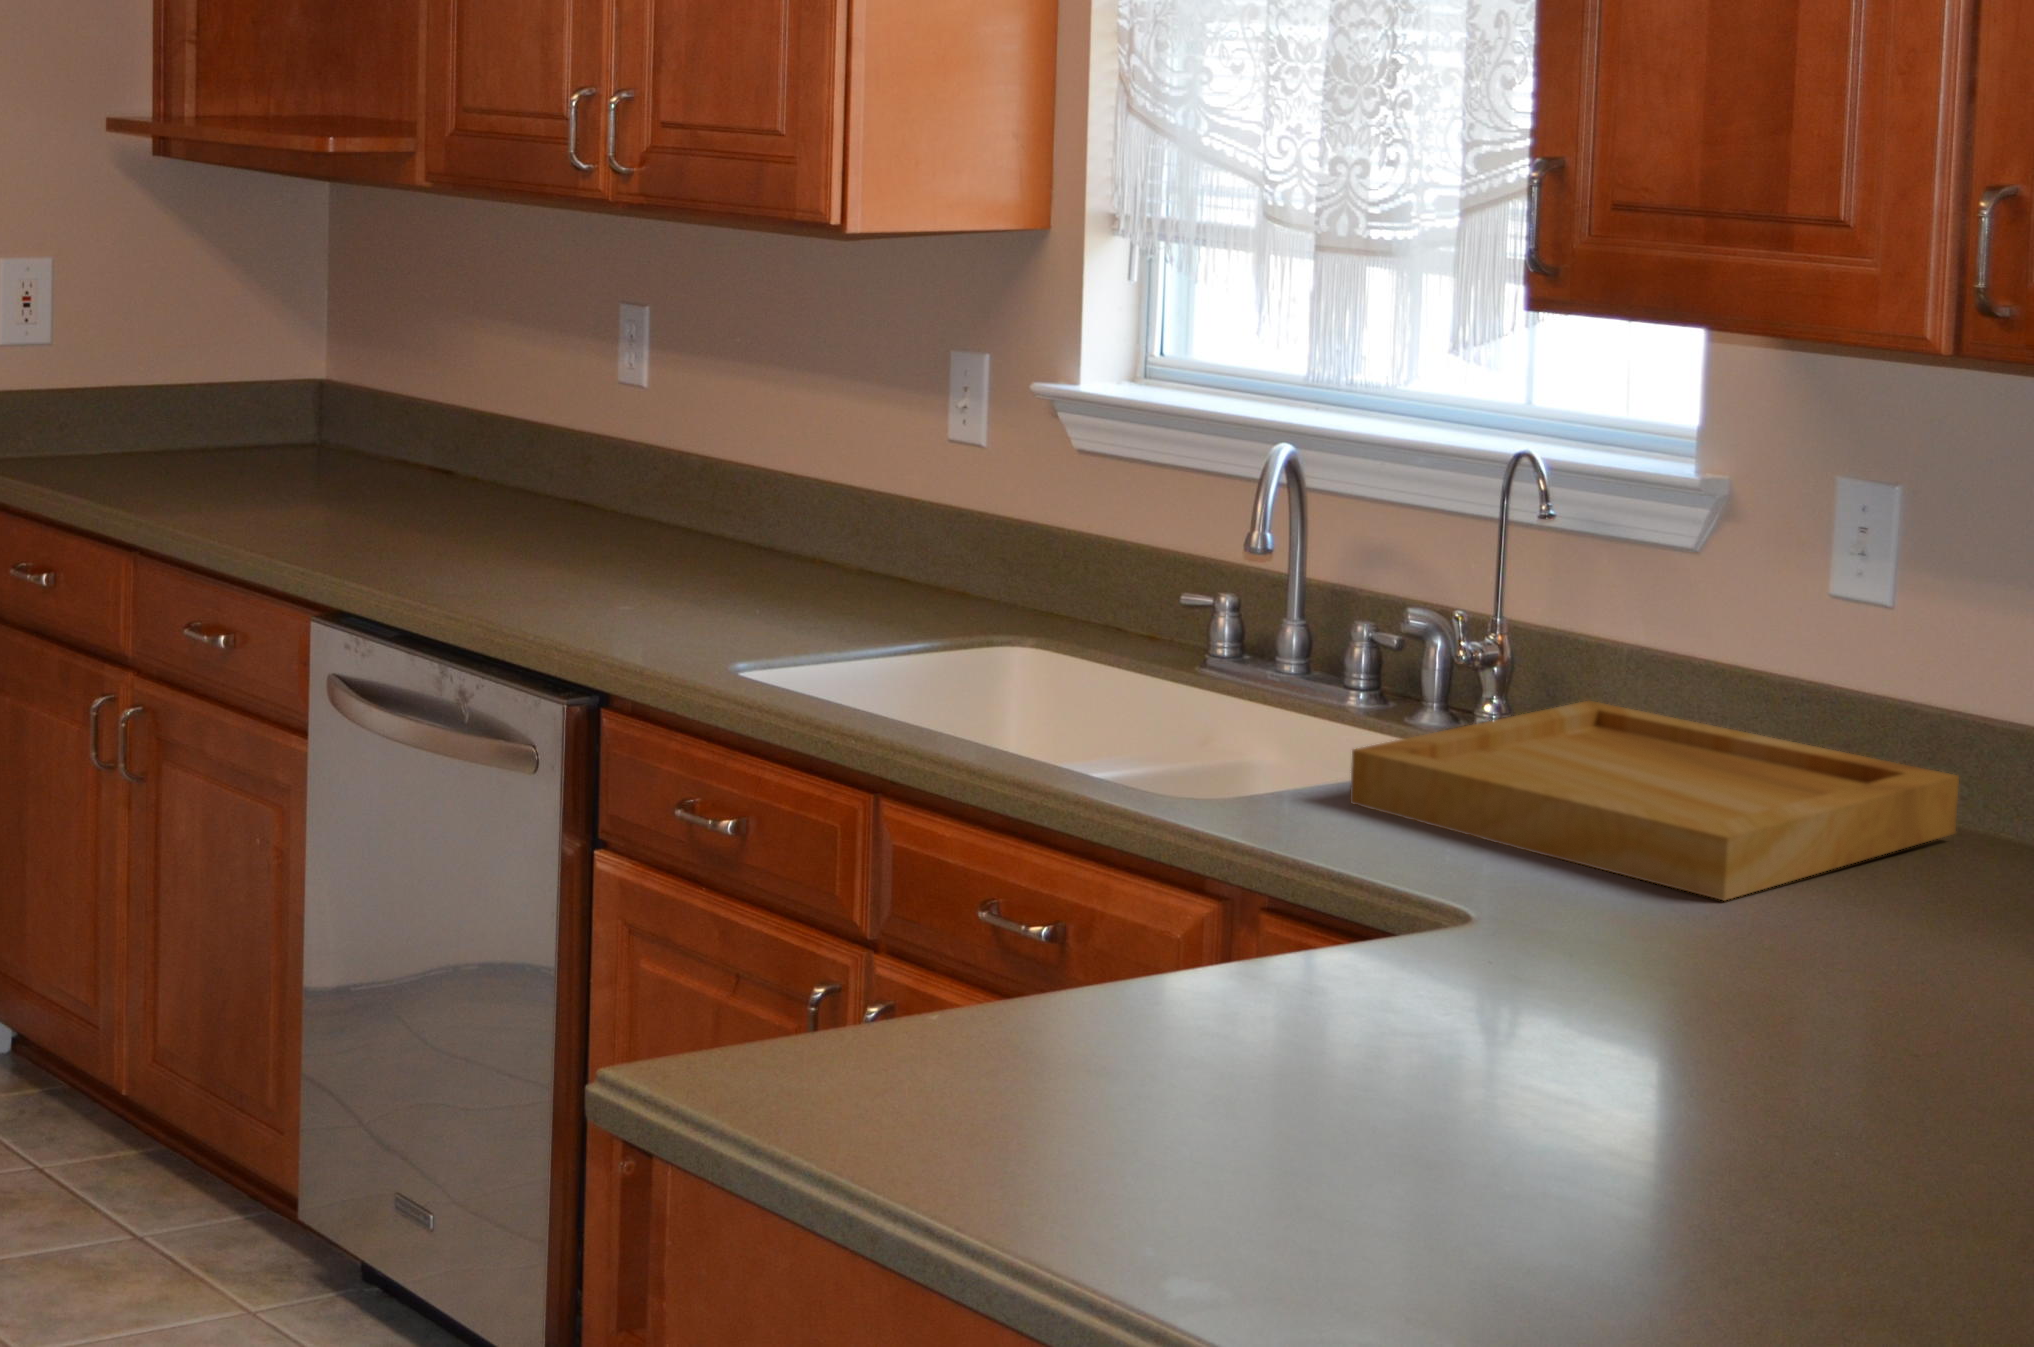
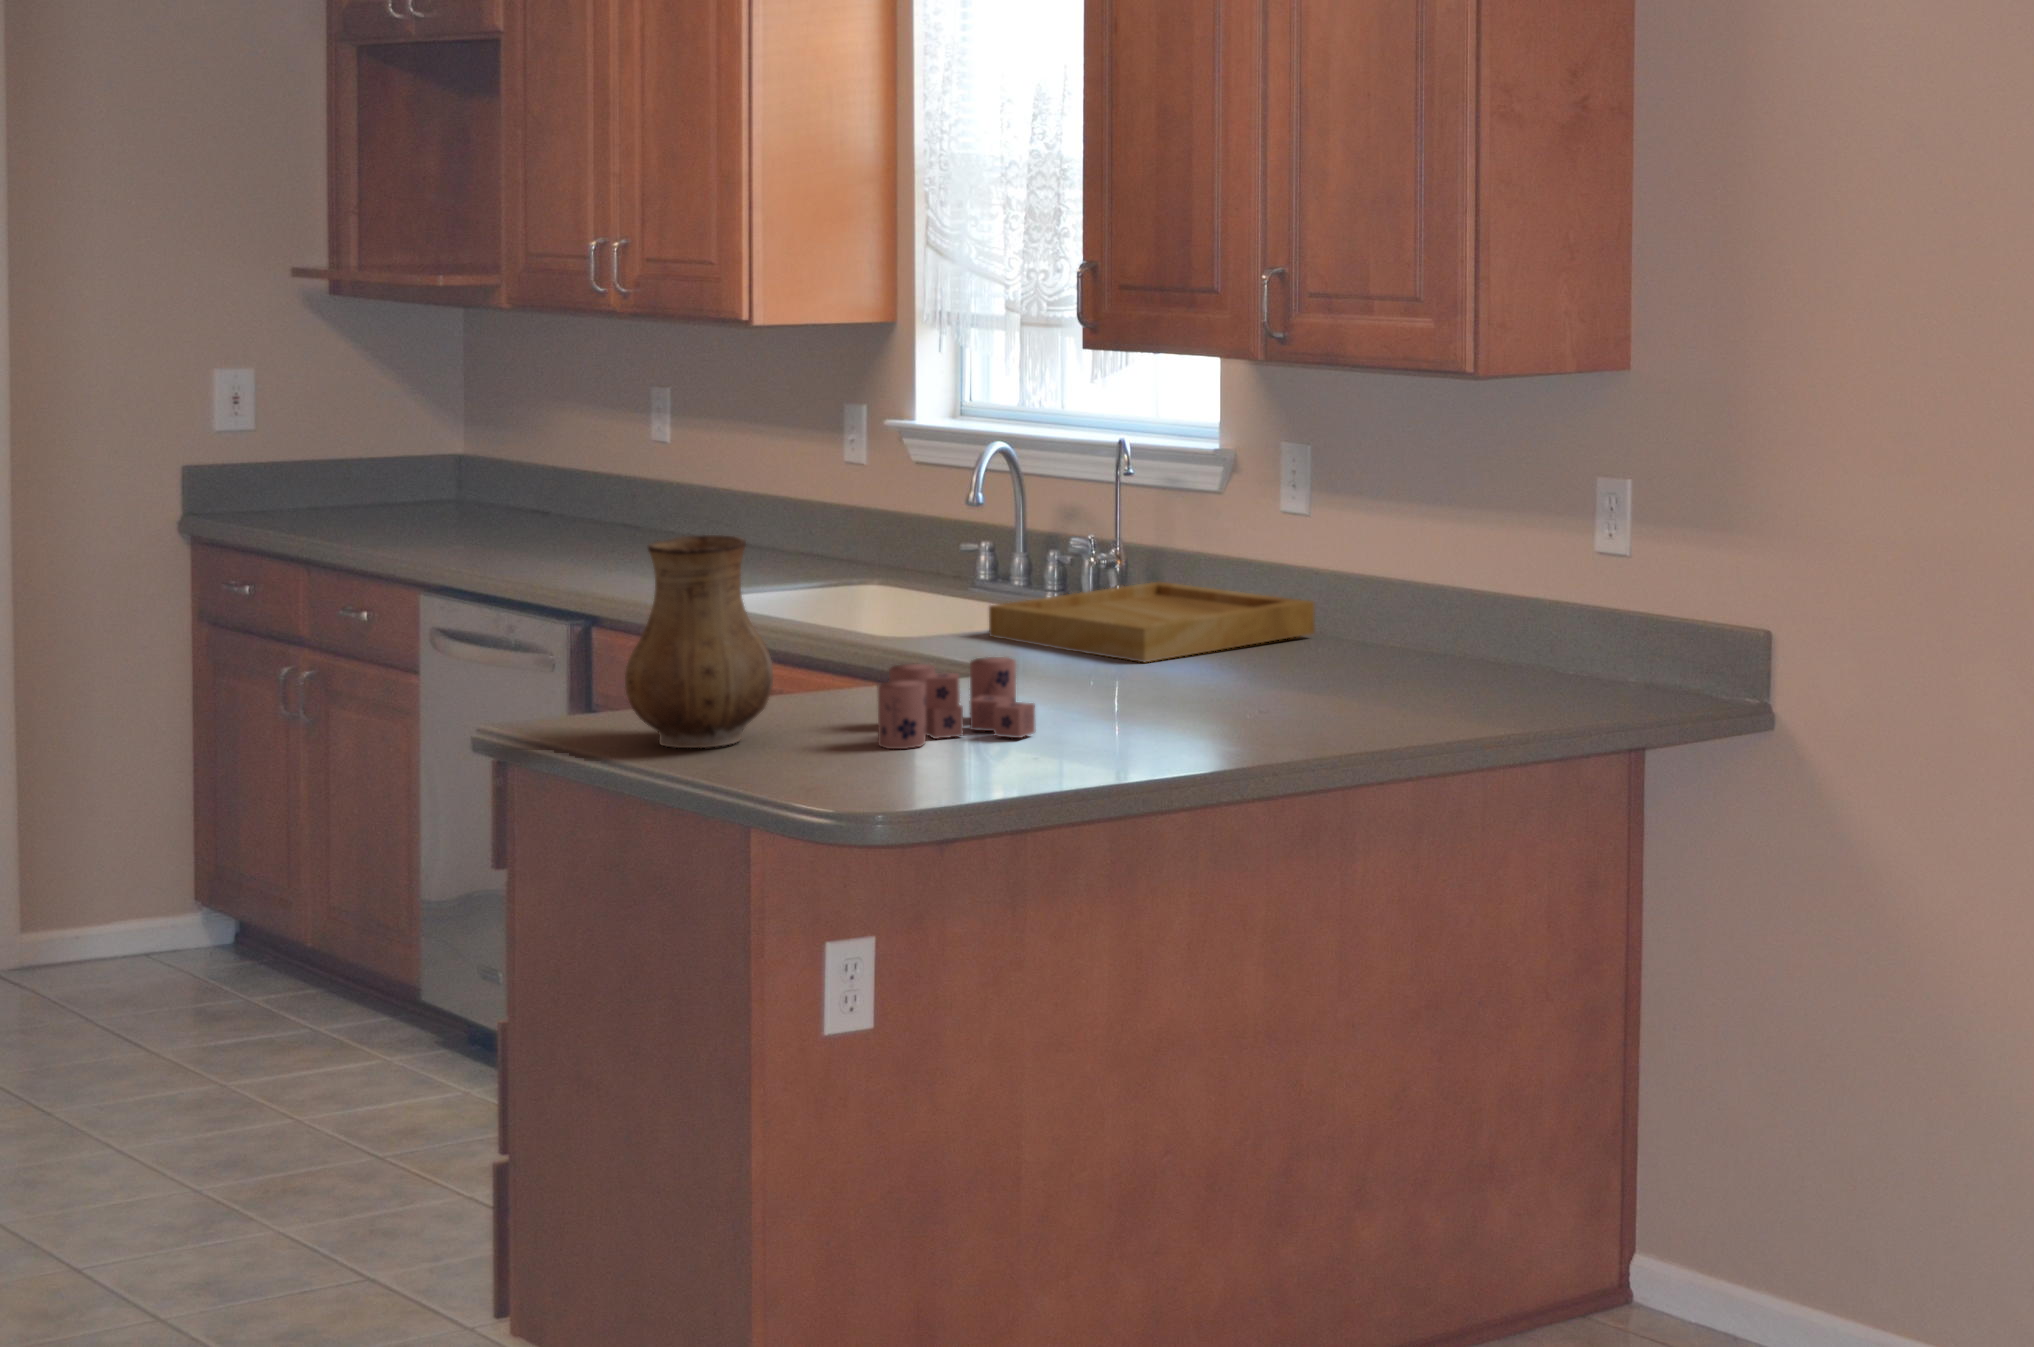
ceramic pitcher: none [939,693,1242,1154] -> present [625,535,773,748]
candle: none [1431,949,1778,1187] -> present [877,657,1036,749]

